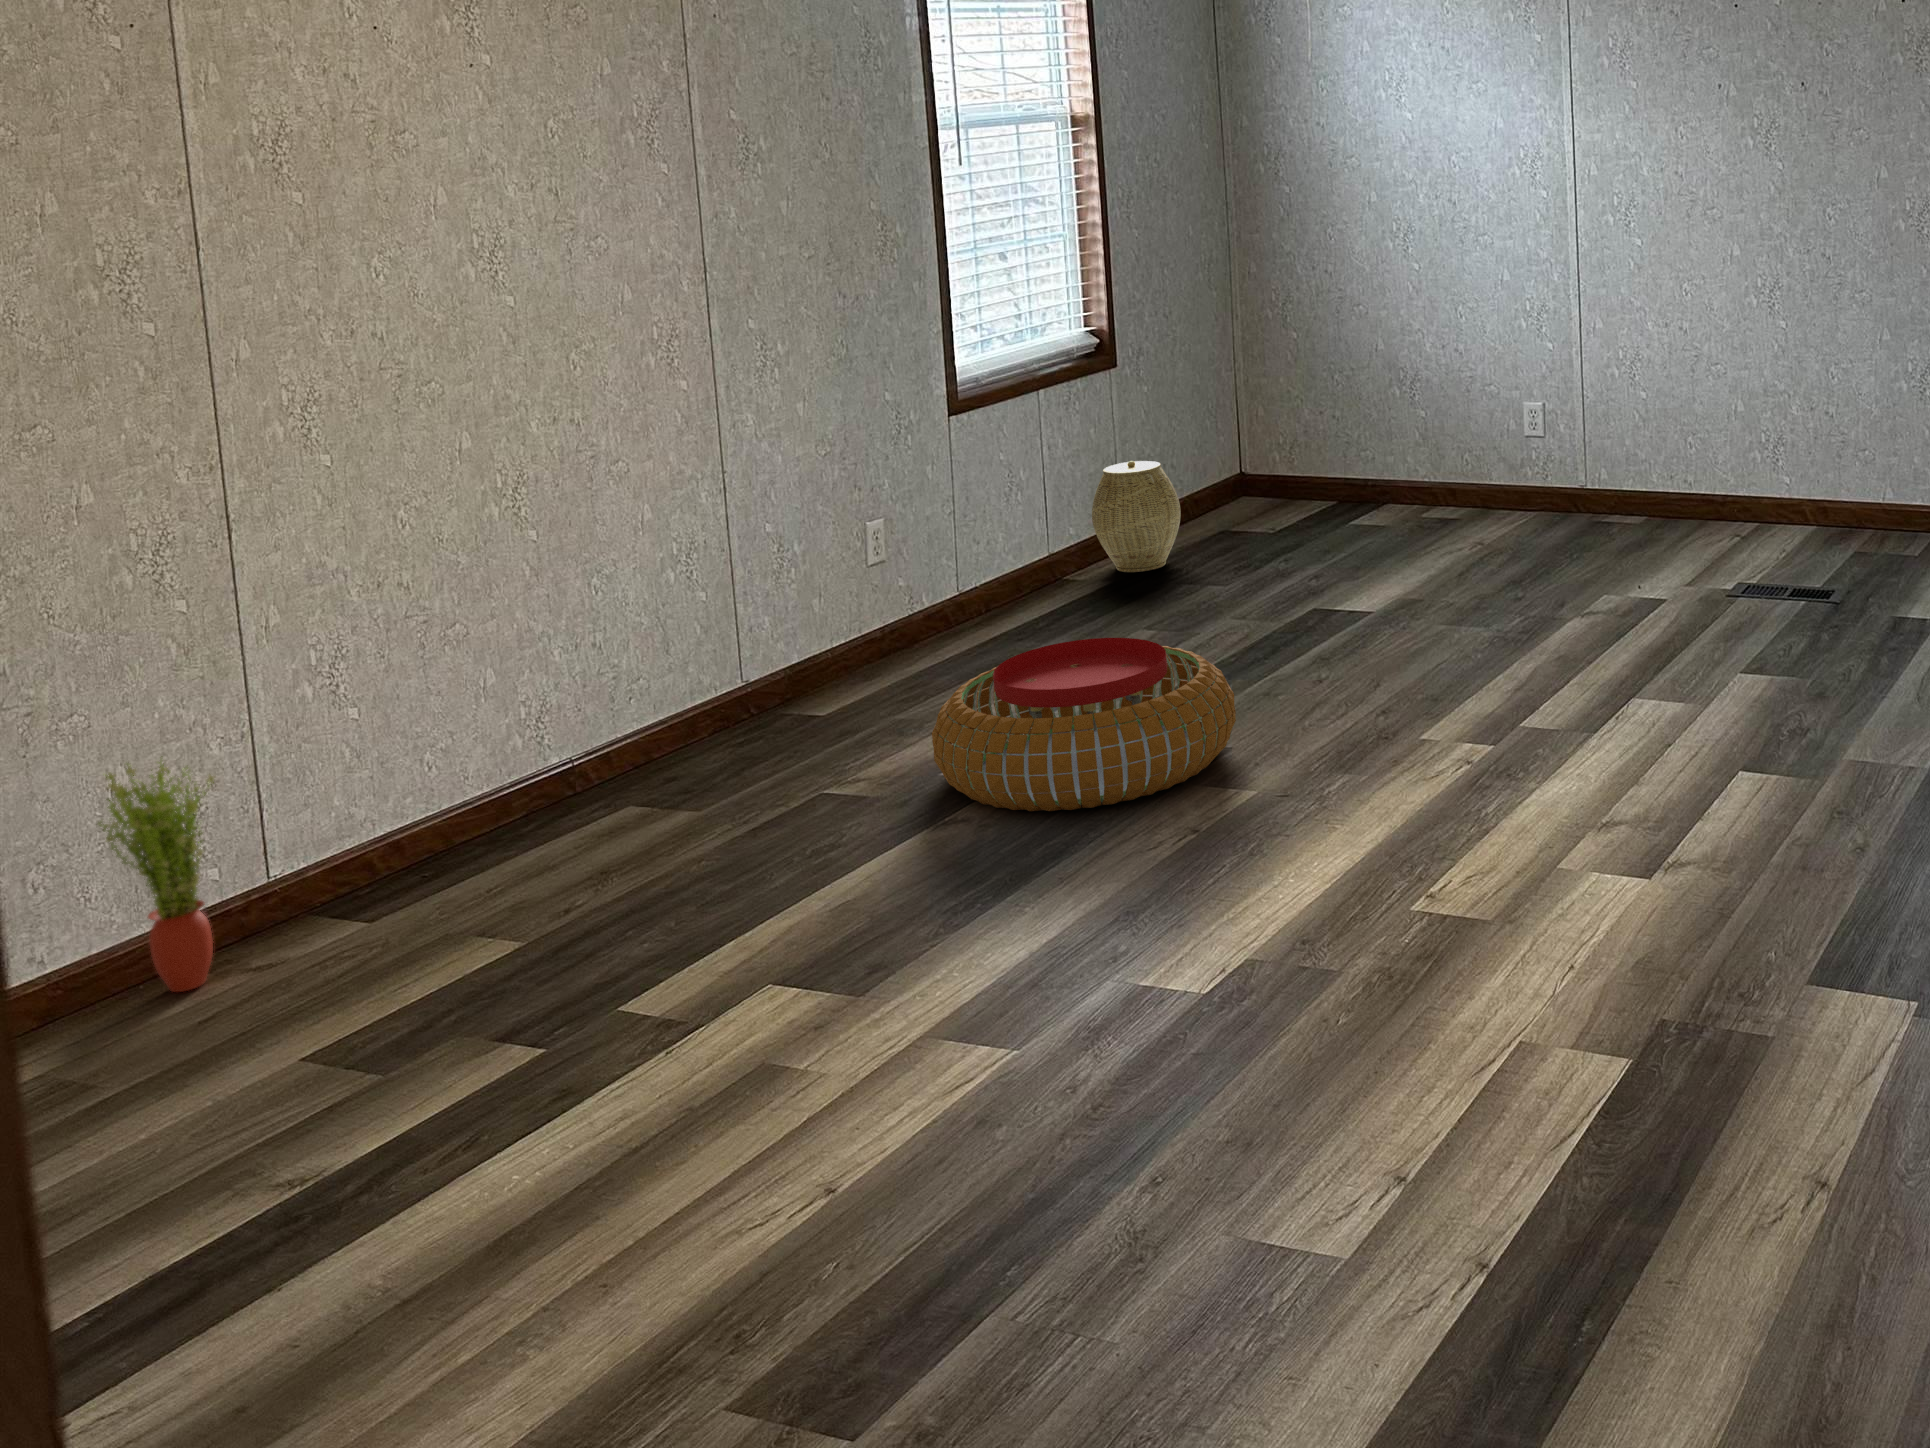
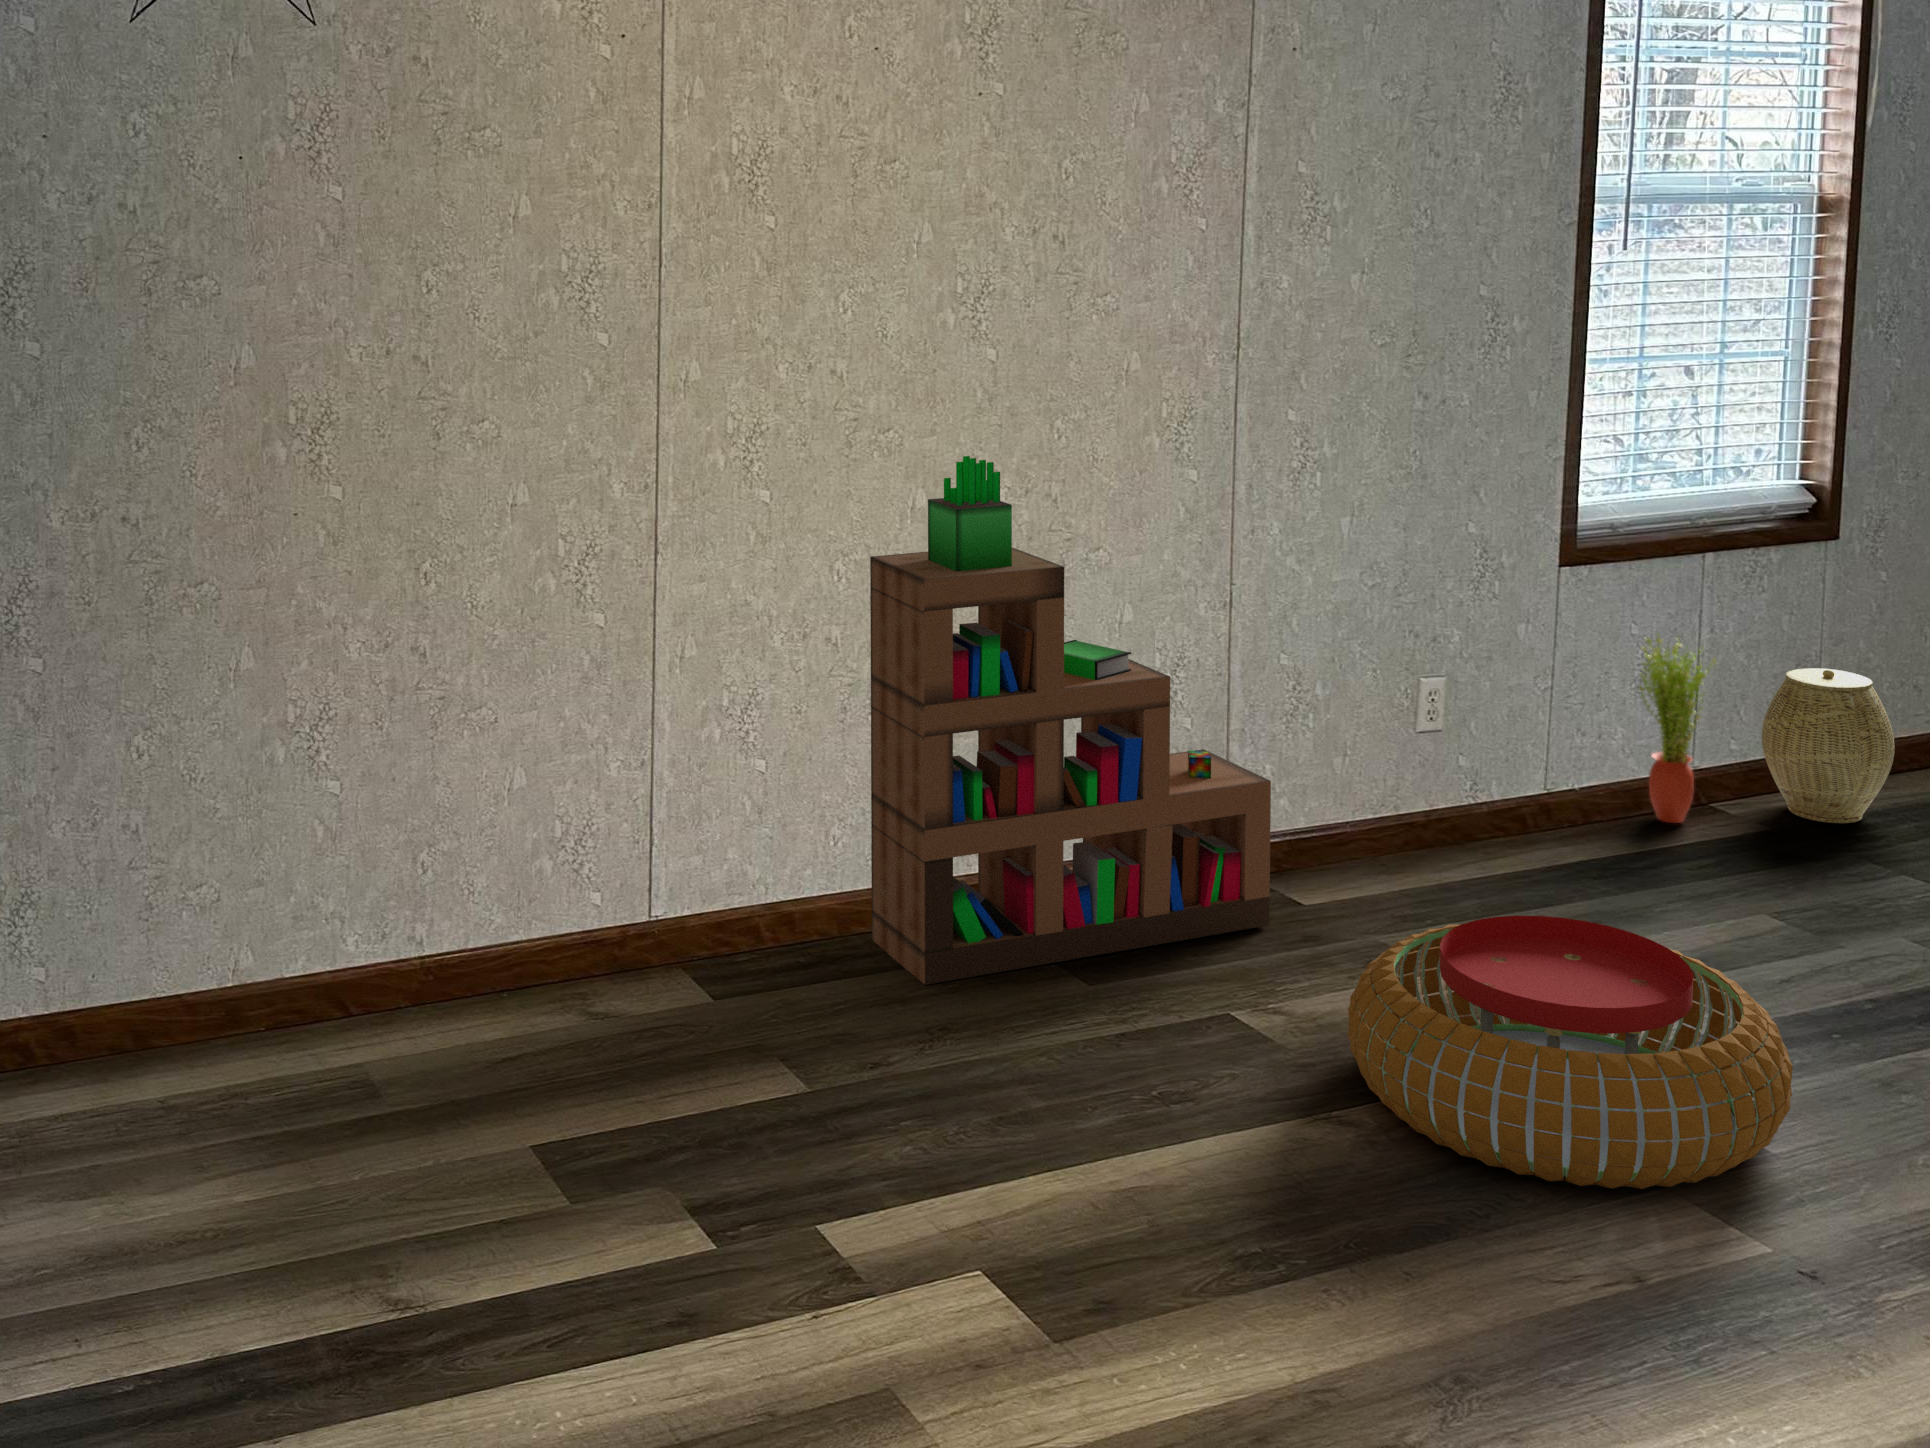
bookshelf: none [431,389,813,856] -> present [870,456,1271,985]
potted plant: present [99,762,214,992] -> present [1639,637,1716,823]

